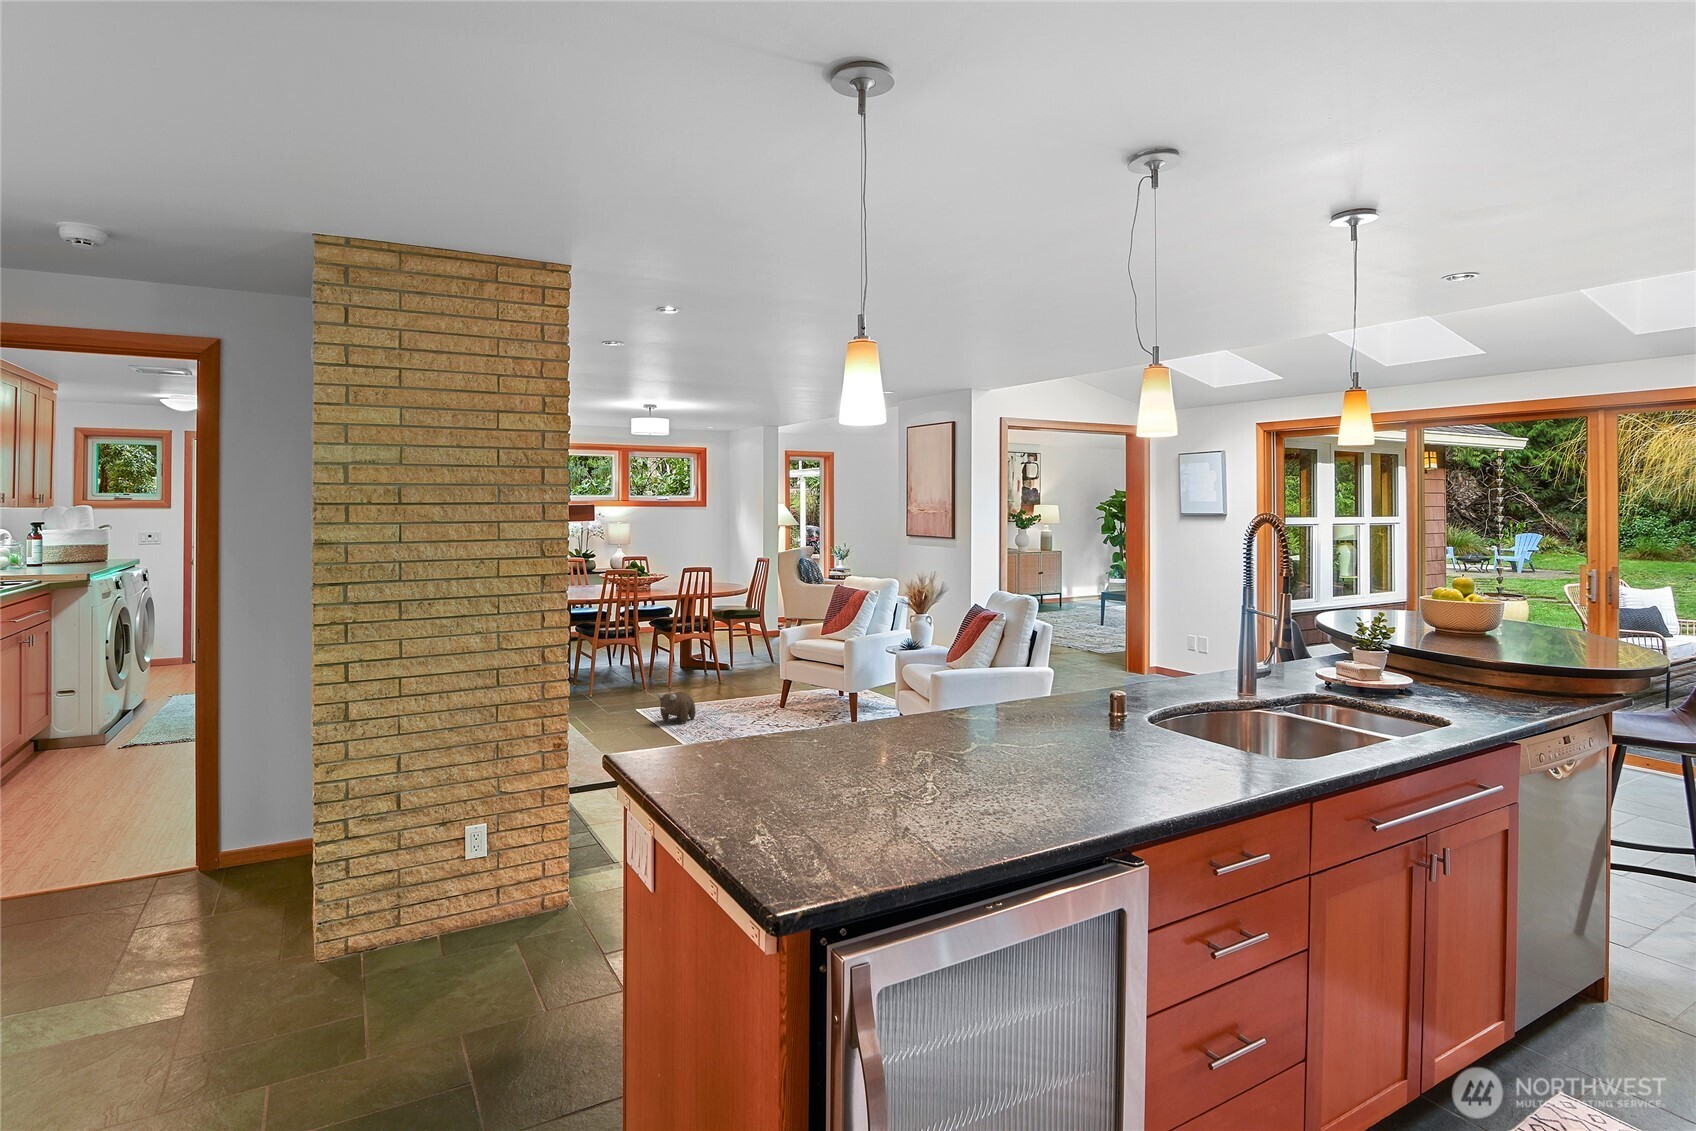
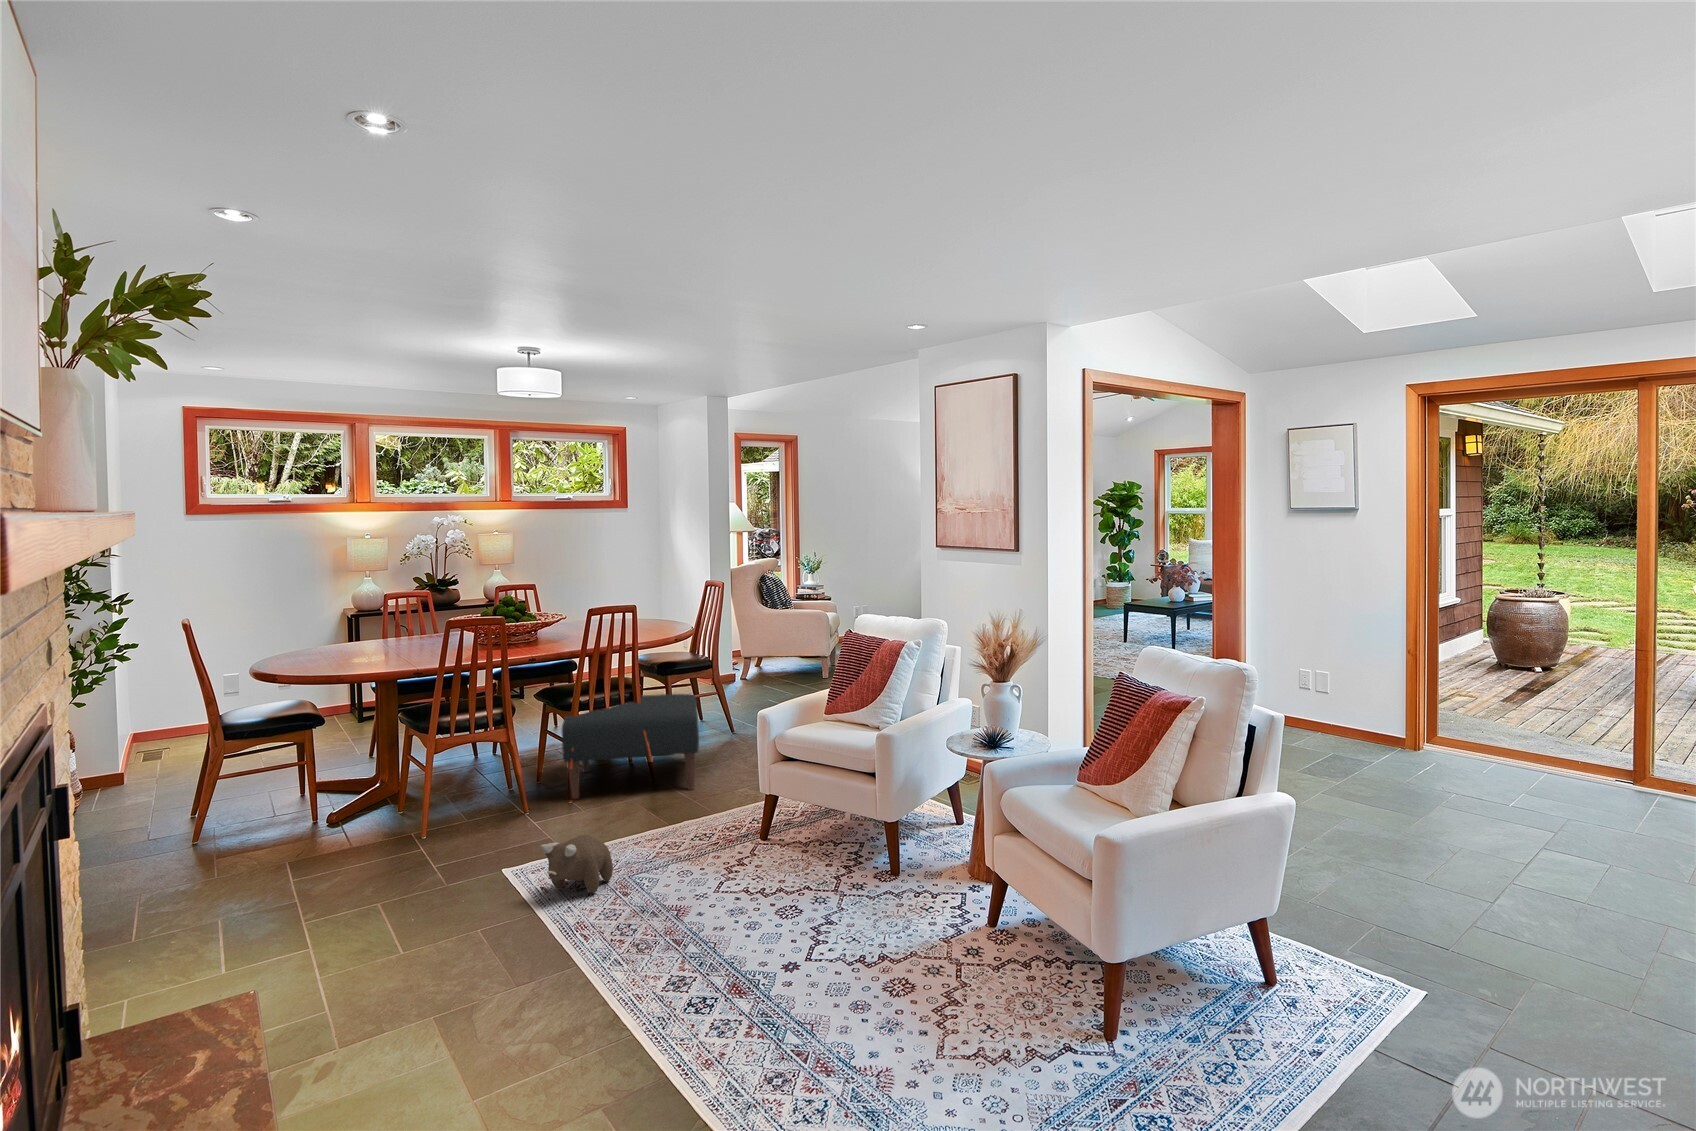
ottoman: none [665,630,750,688] -> present [562,694,699,799]

